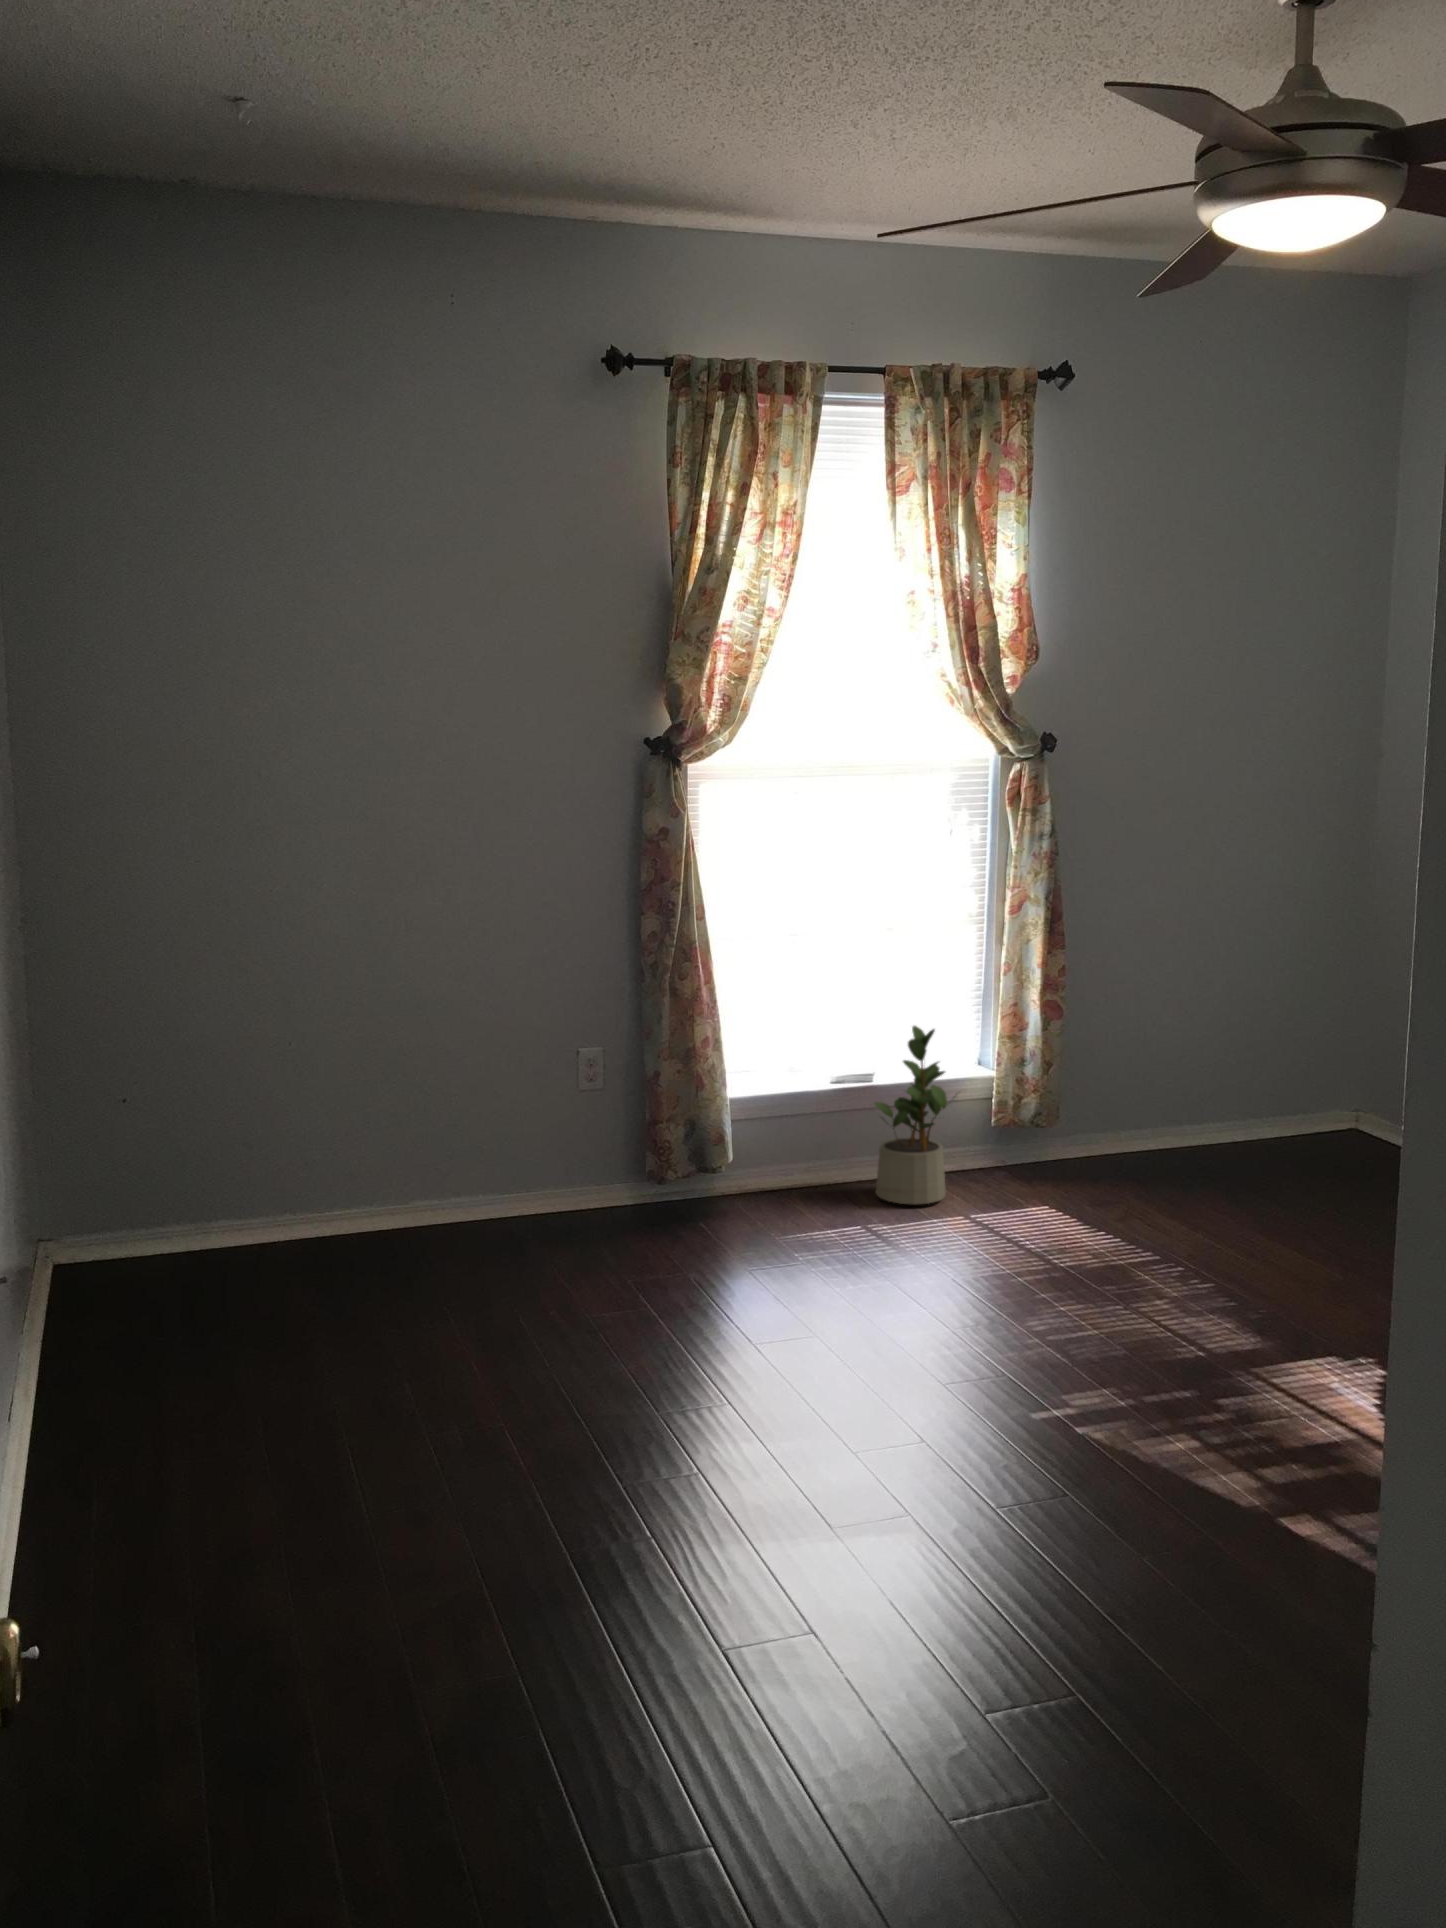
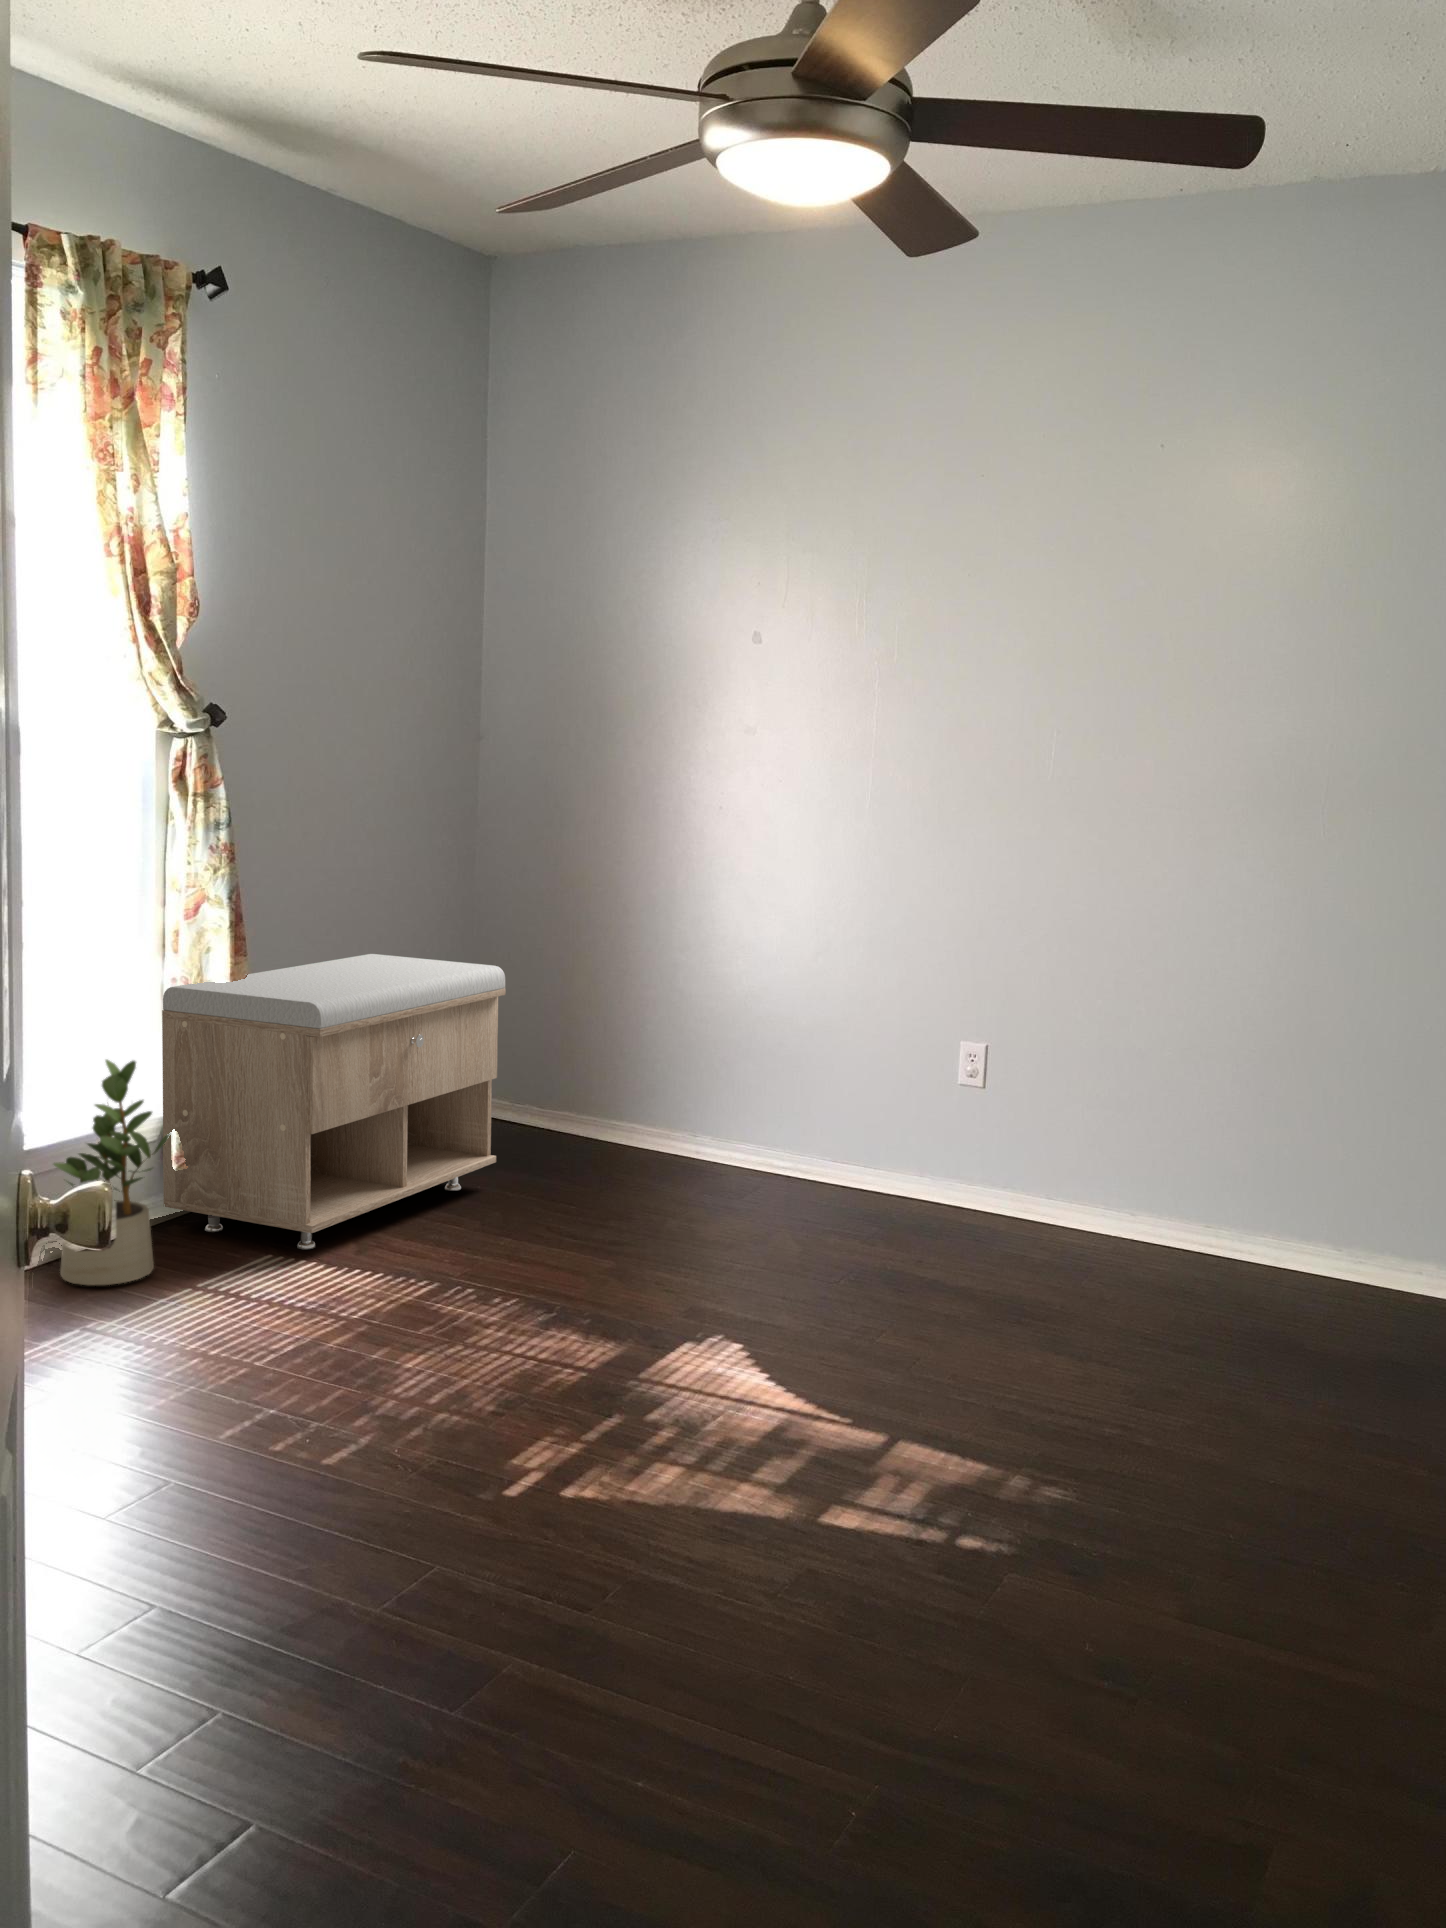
storage bench: none [982,953,1313,1206] -> present [162,954,506,1250]

